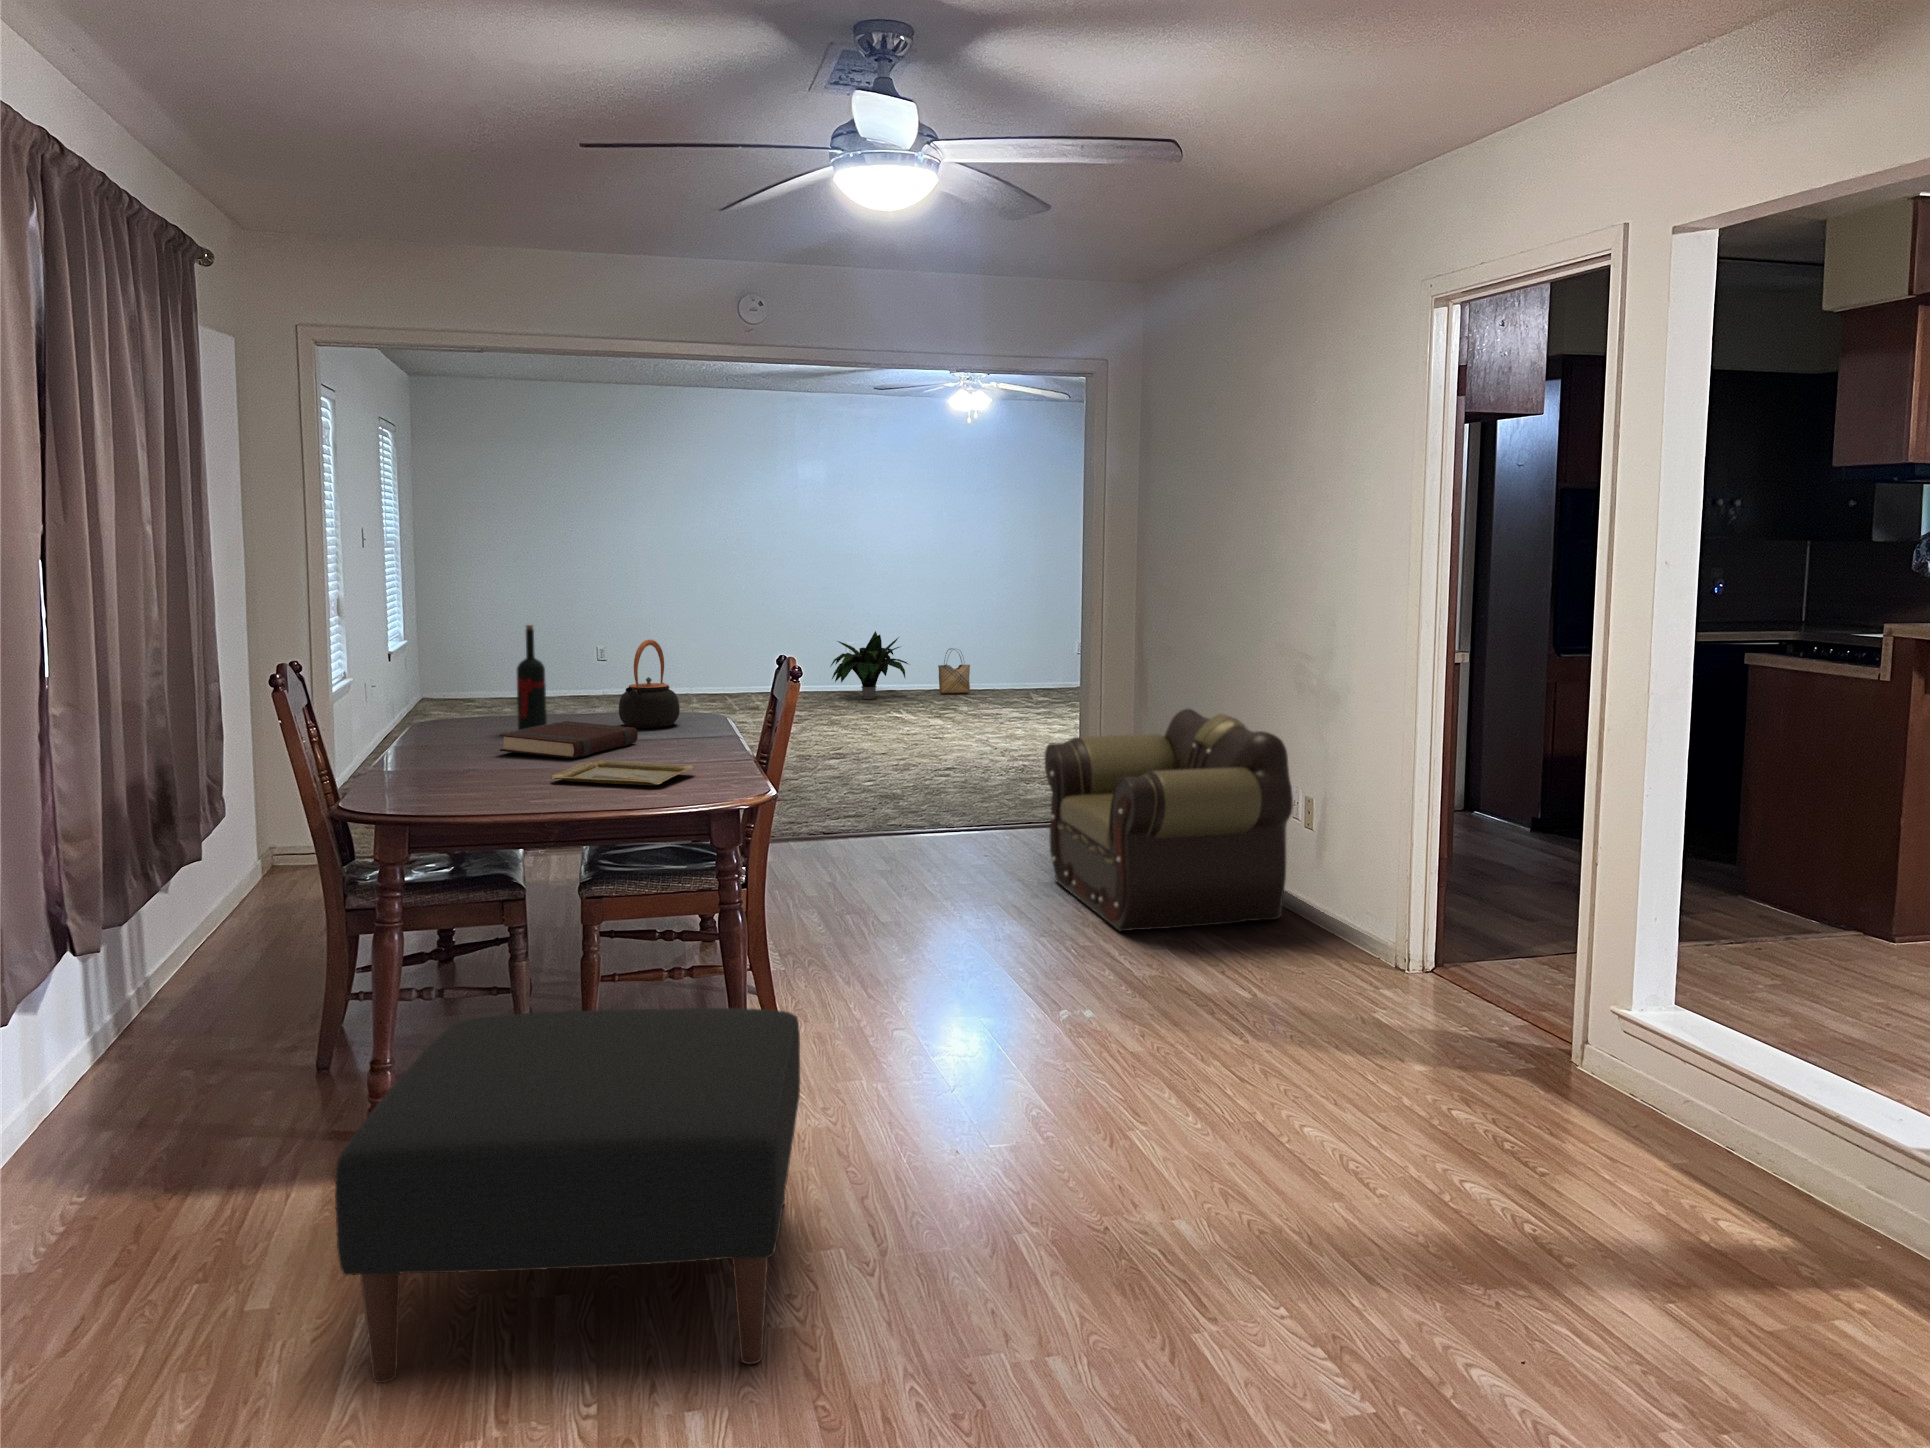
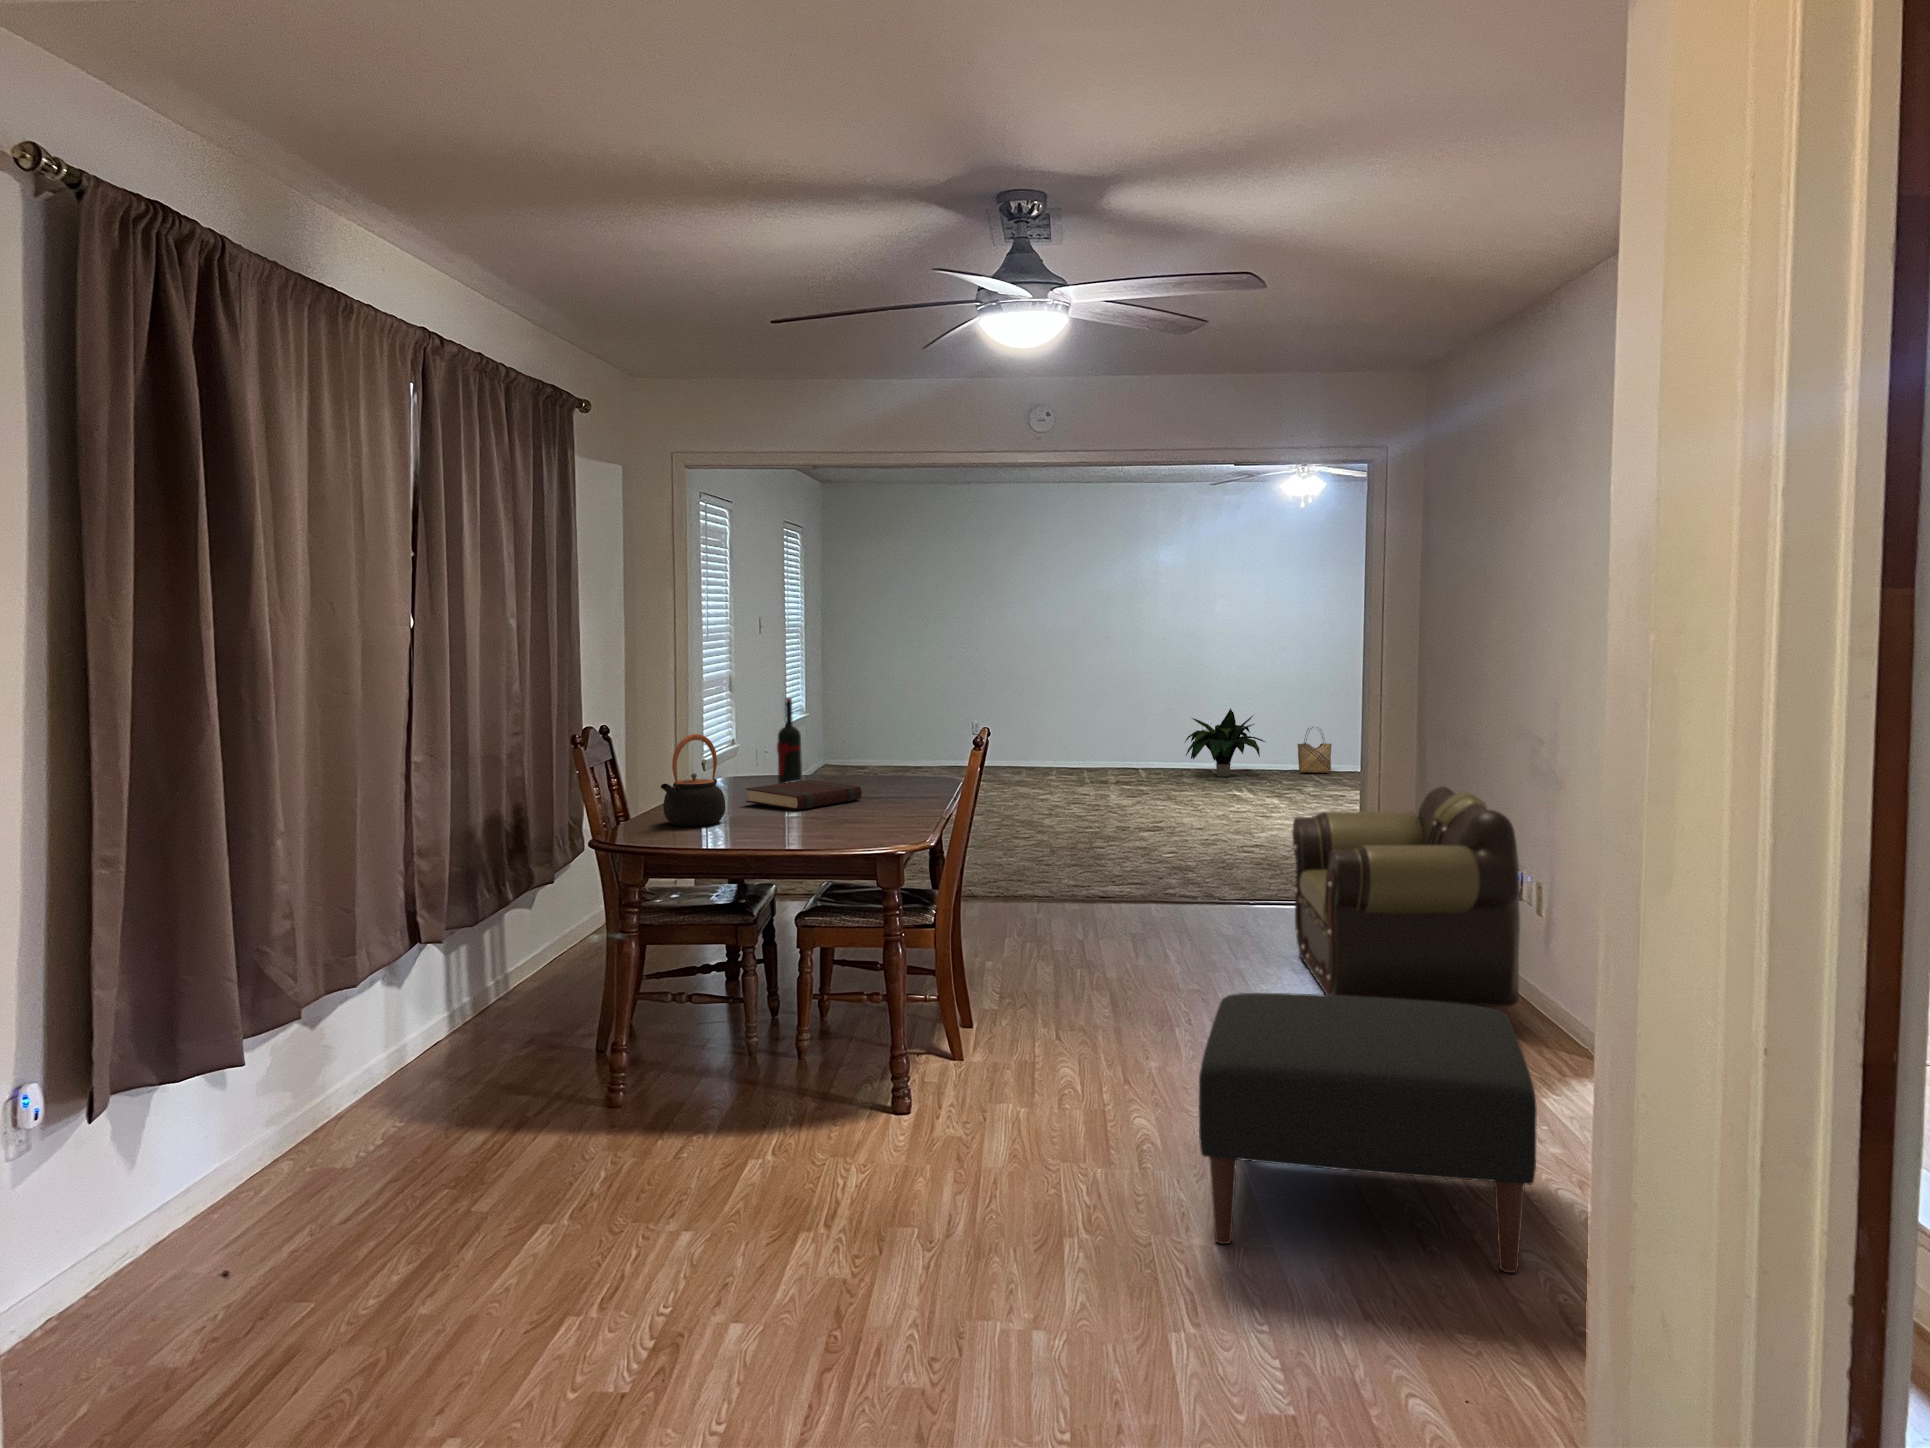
teapot: present [619,639,680,728] -> present [661,734,725,826]
tray: present [552,760,695,785] -> none [762,811,879,832]
ottoman: present [335,1008,800,1383] -> present [1199,993,1537,1273]

